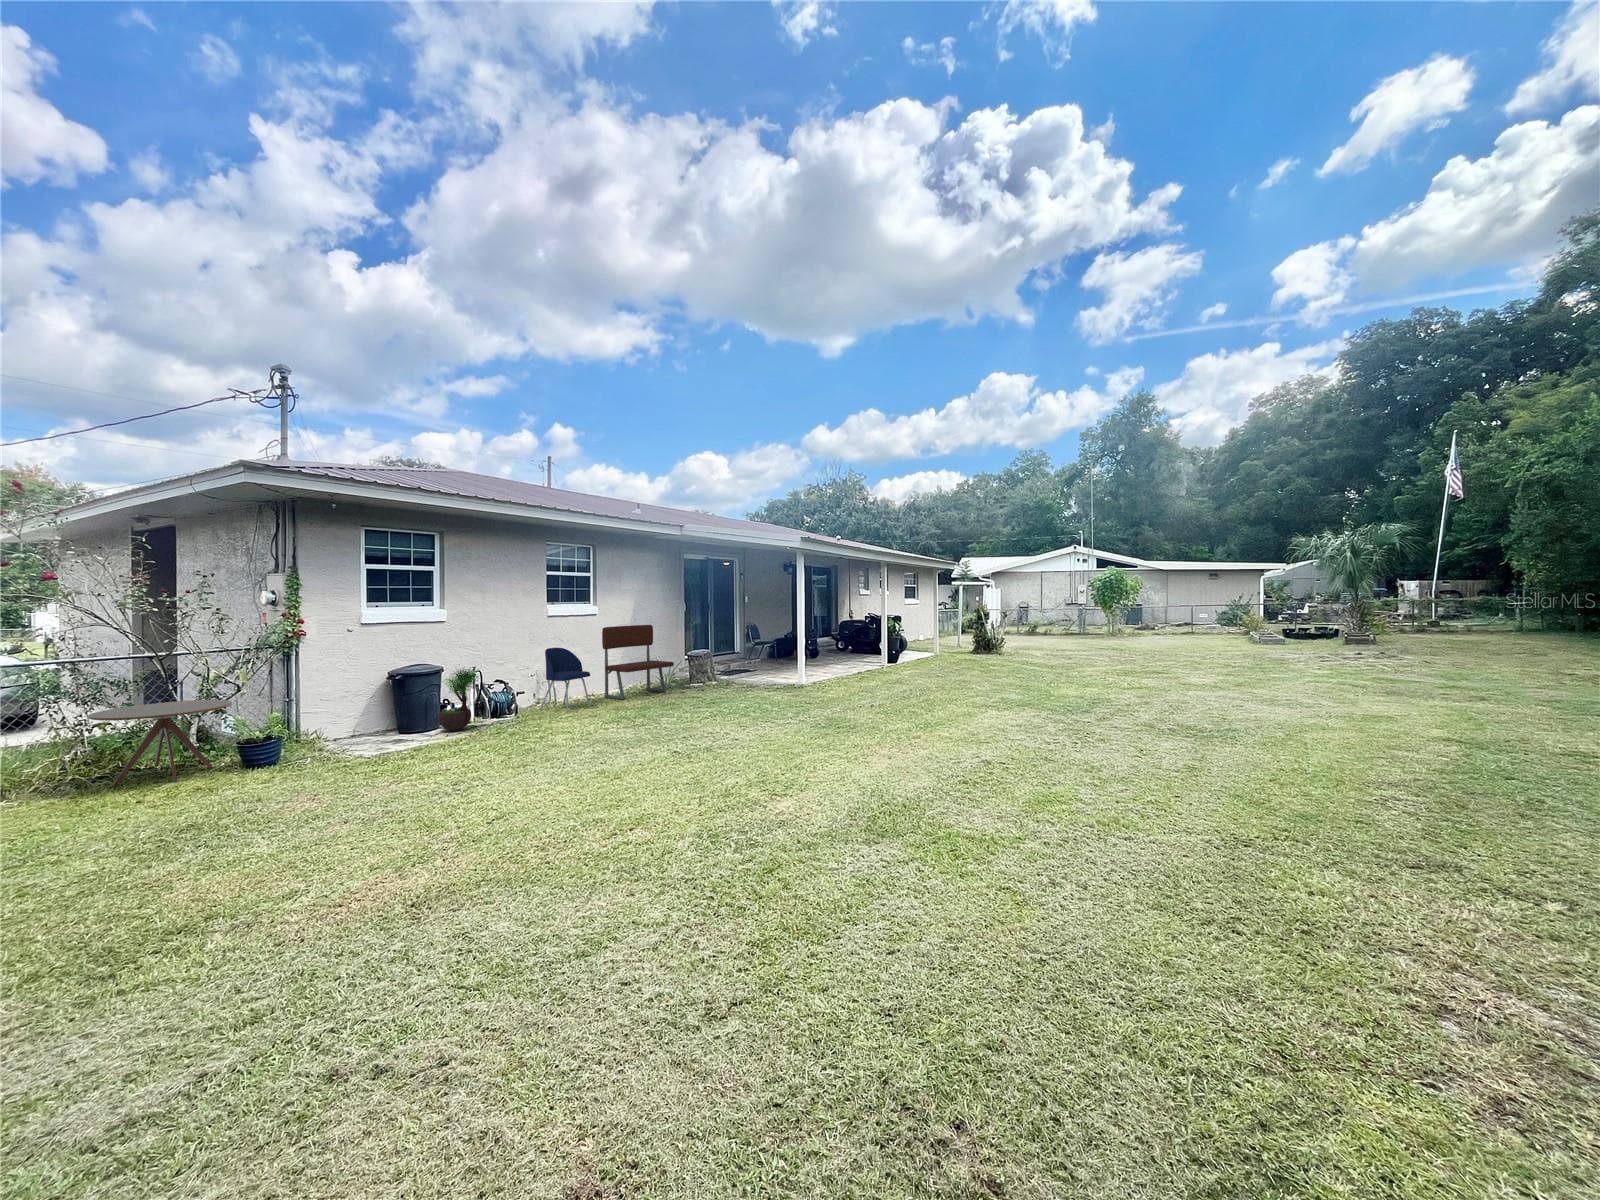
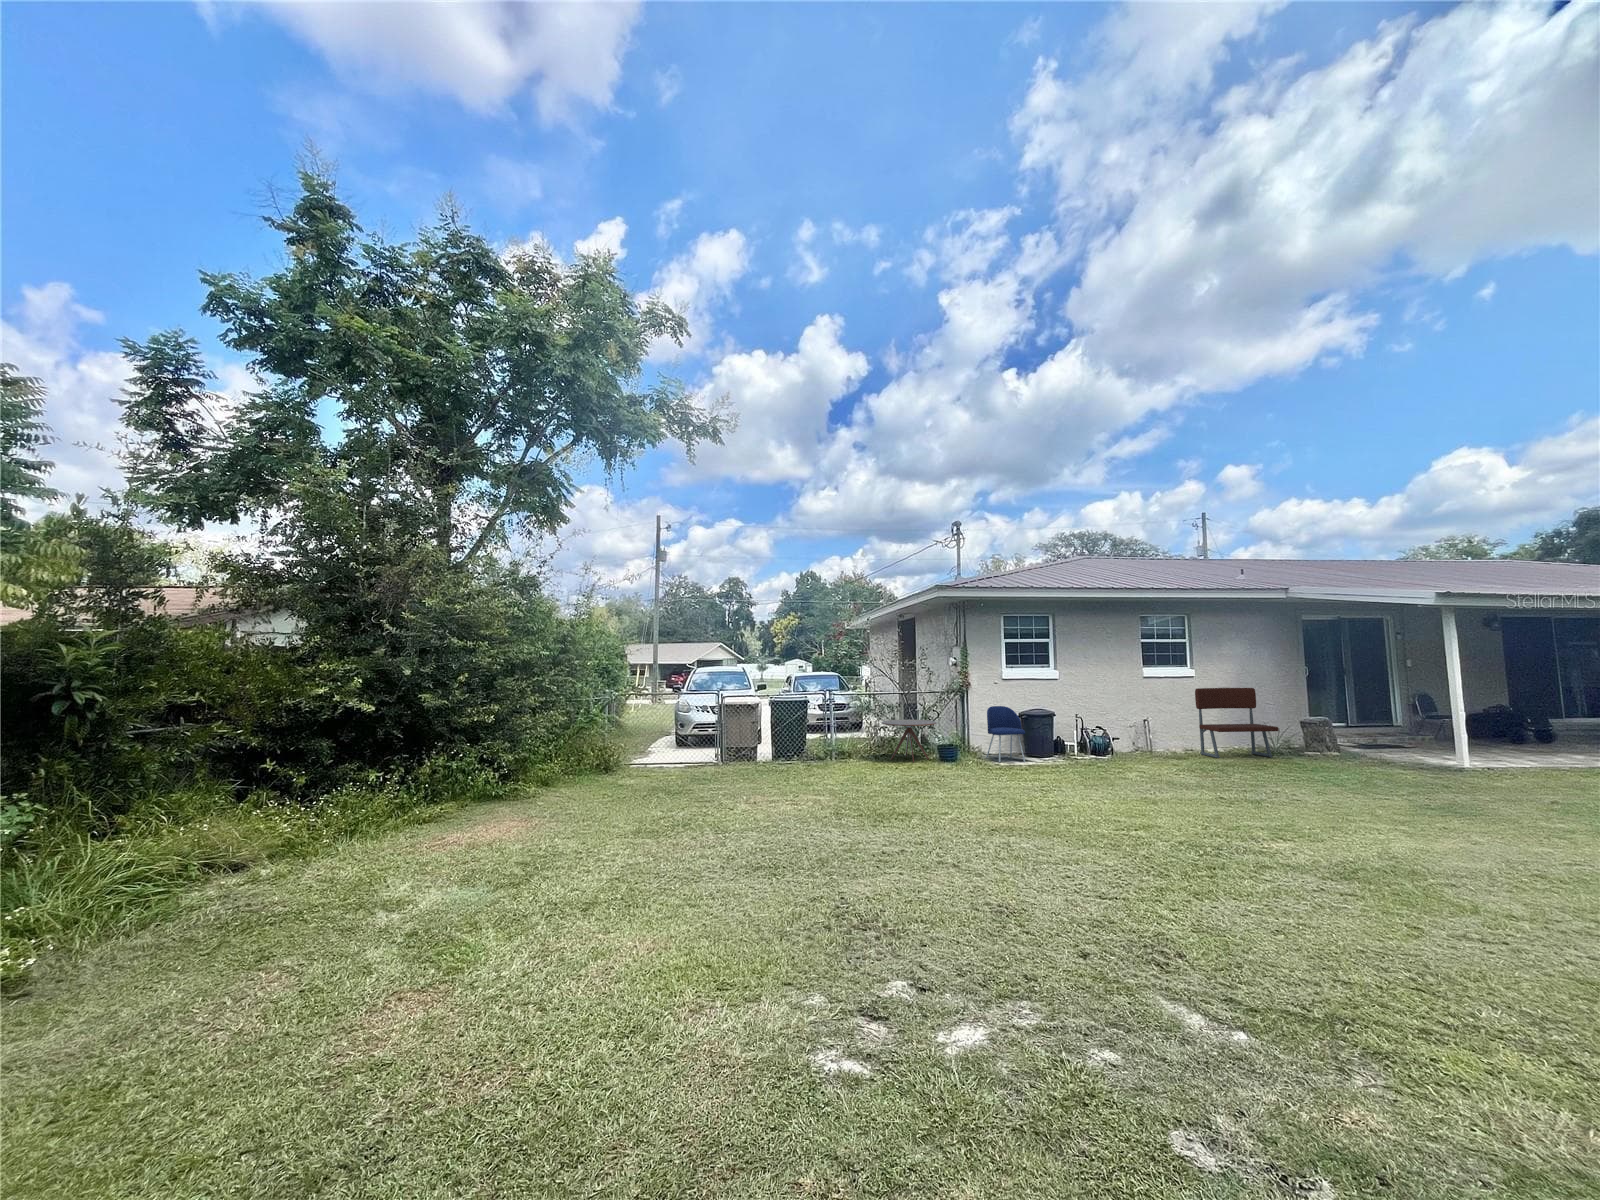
chair: present [540,648,590,712] -> present [986,706,1025,763]
potted tree: present [438,668,479,731] -> none [1050,711,1080,760]

